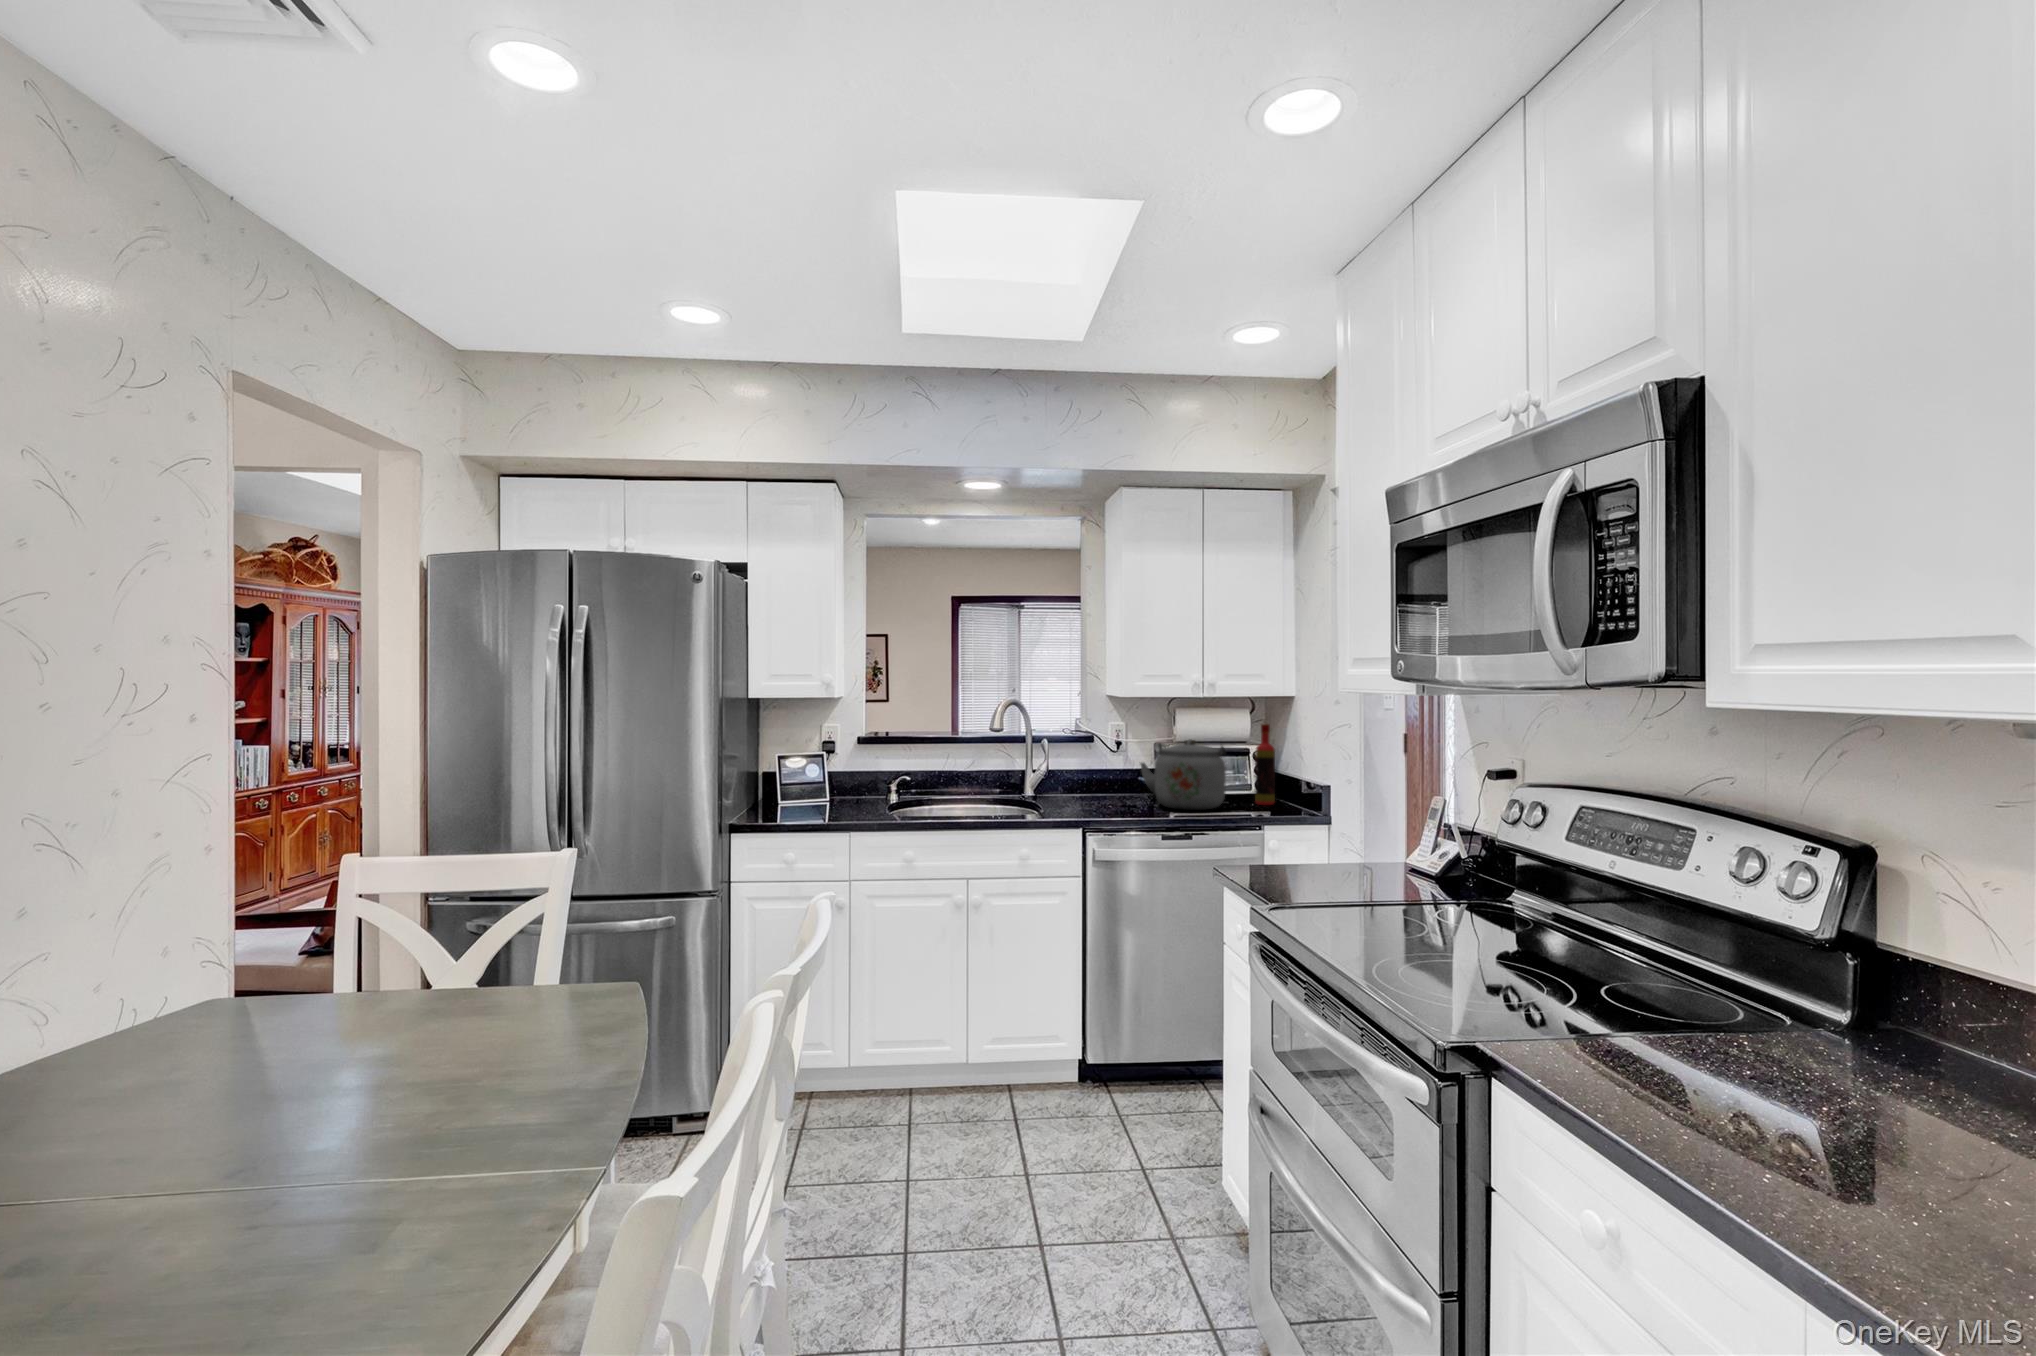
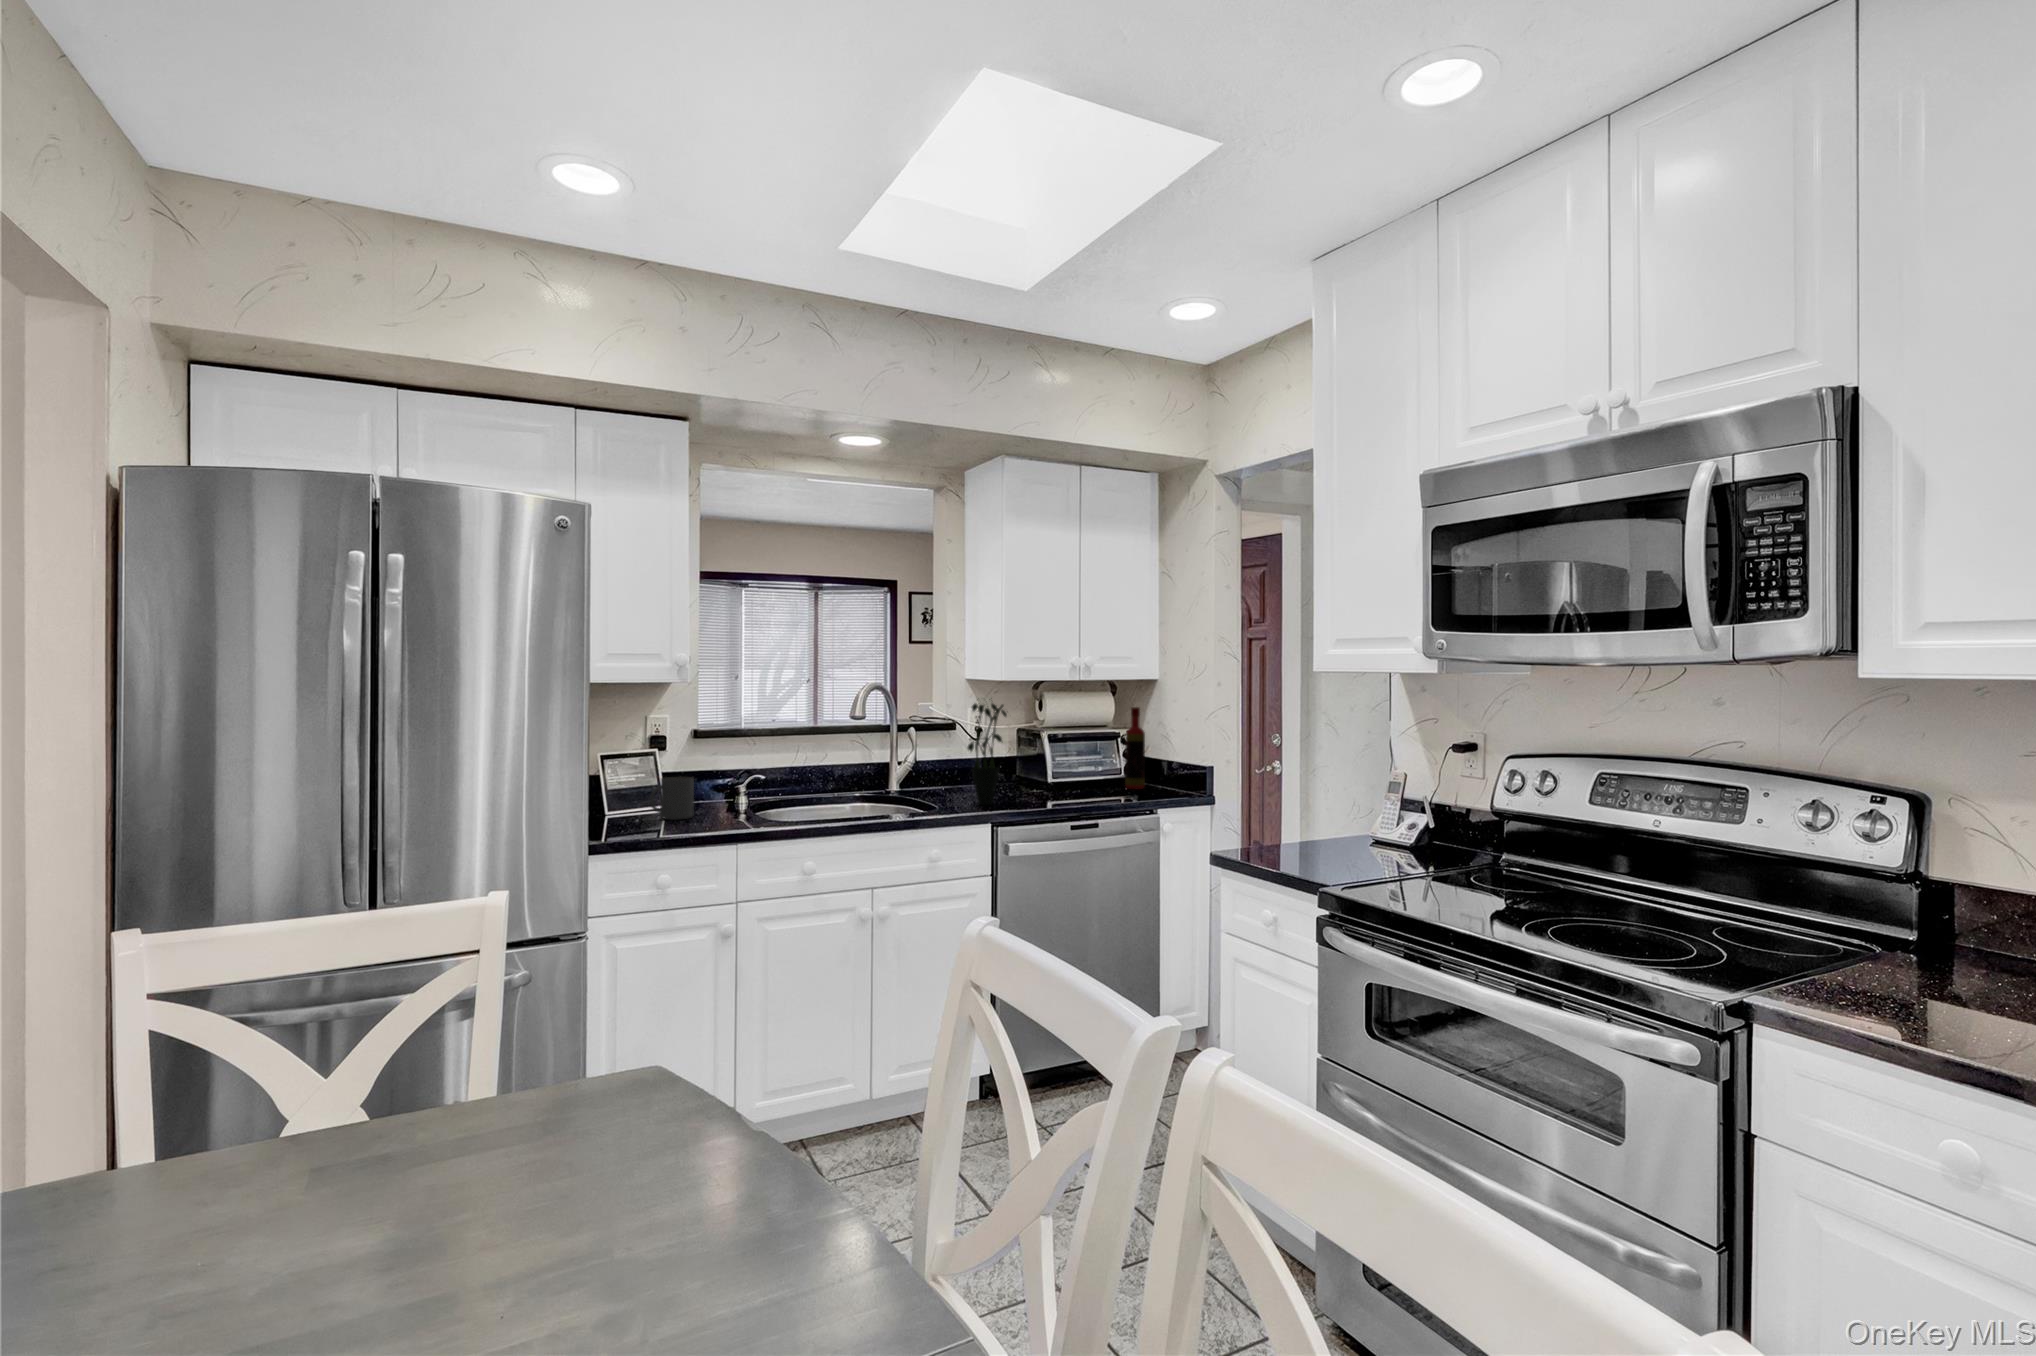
potted plant: none [1075,713,1119,813] -> present [968,703,1007,805]
kettle: present [1141,740,1226,810] -> none [1019,724,1108,797]
mug: none [810,776,847,811] -> present [650,777,694,820]

